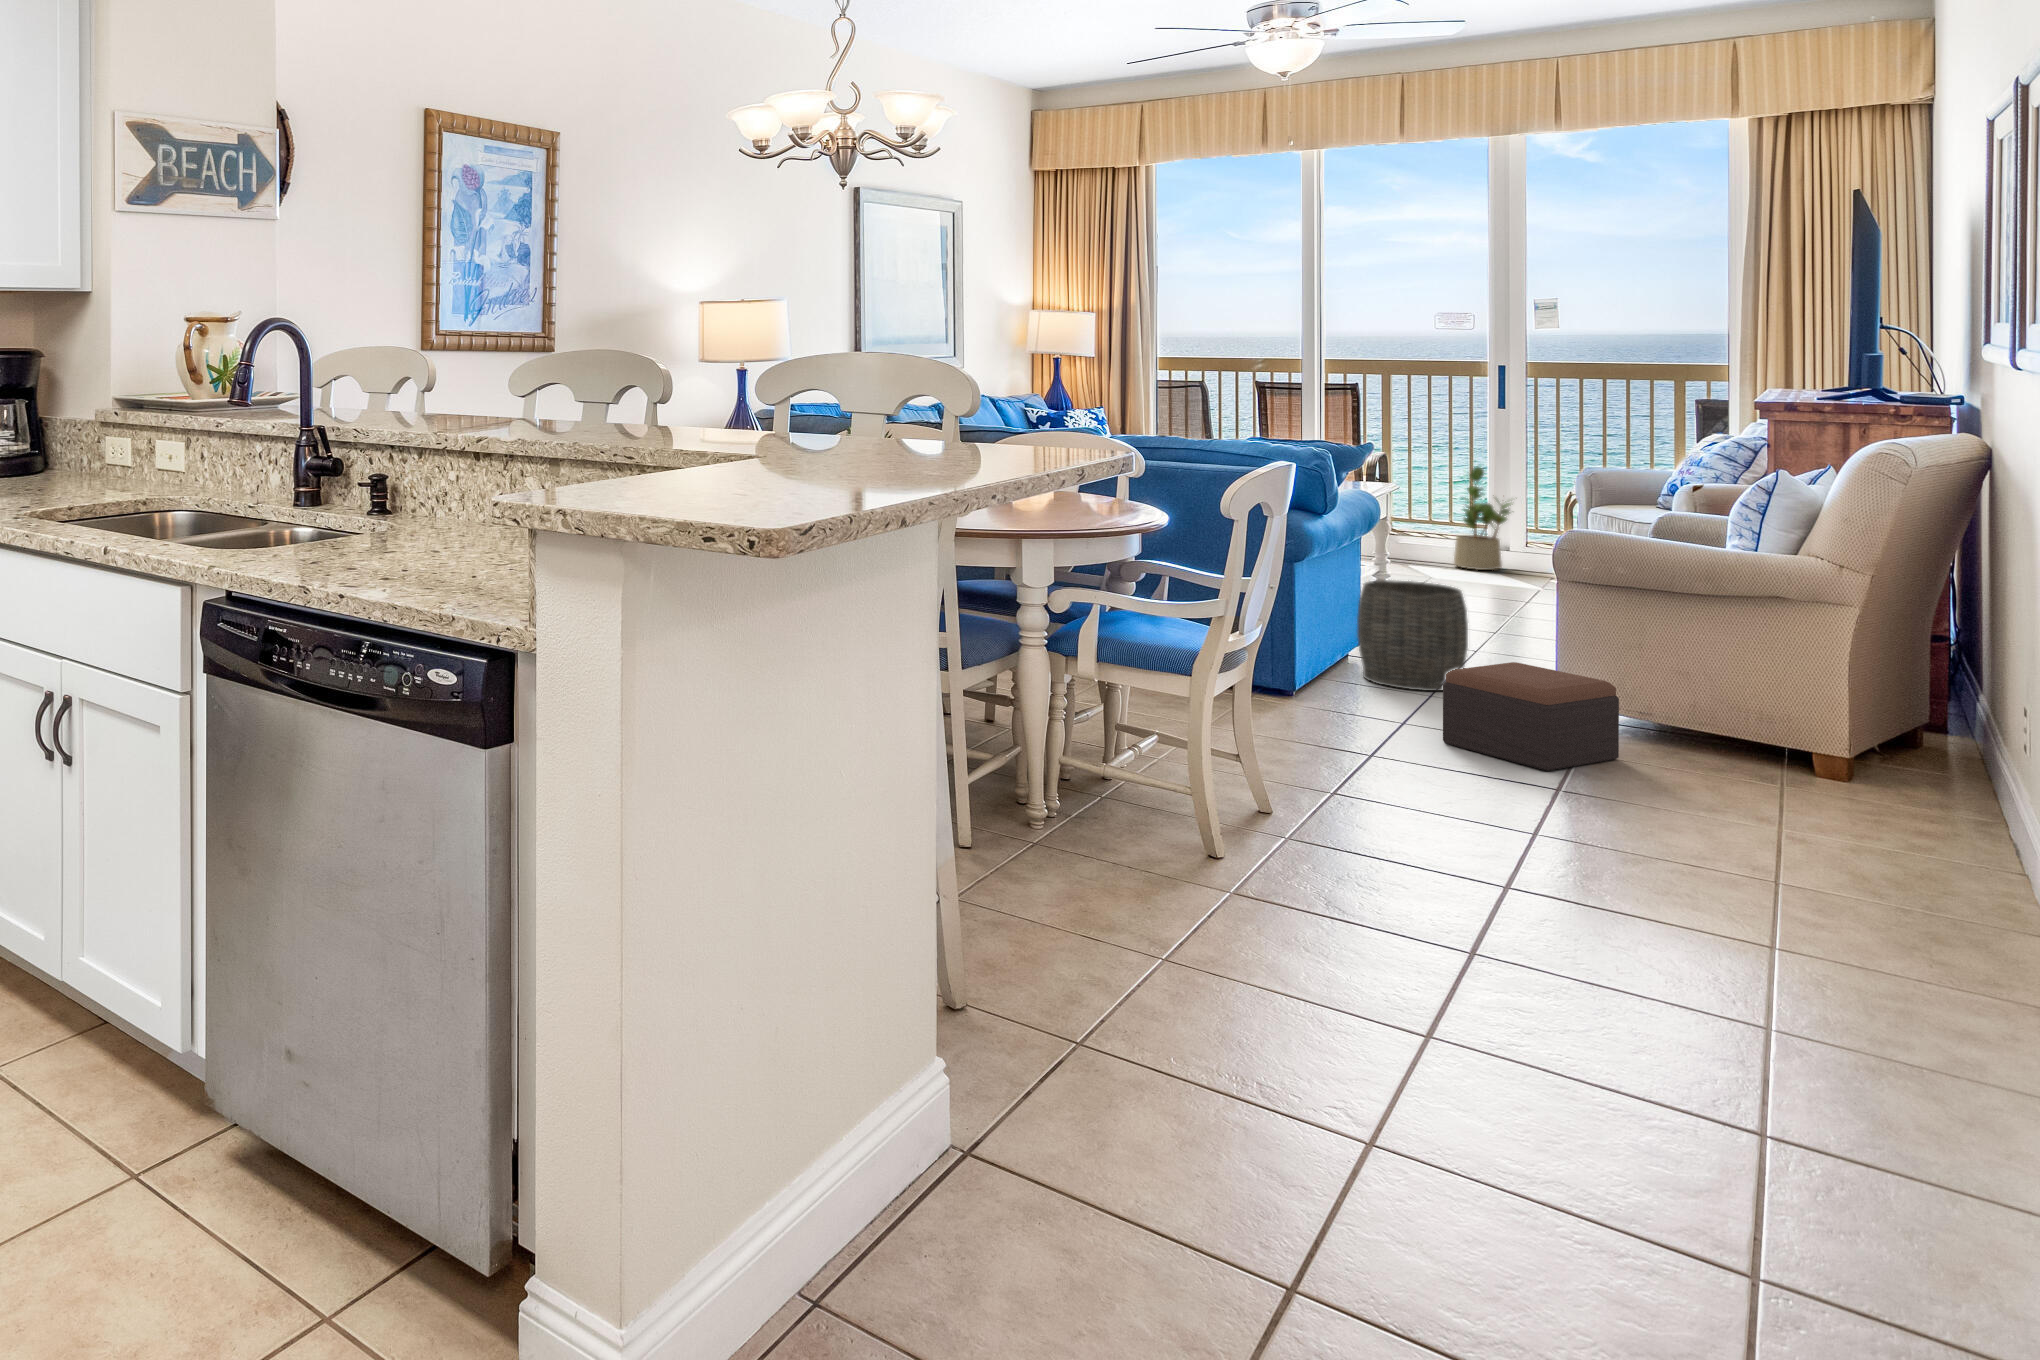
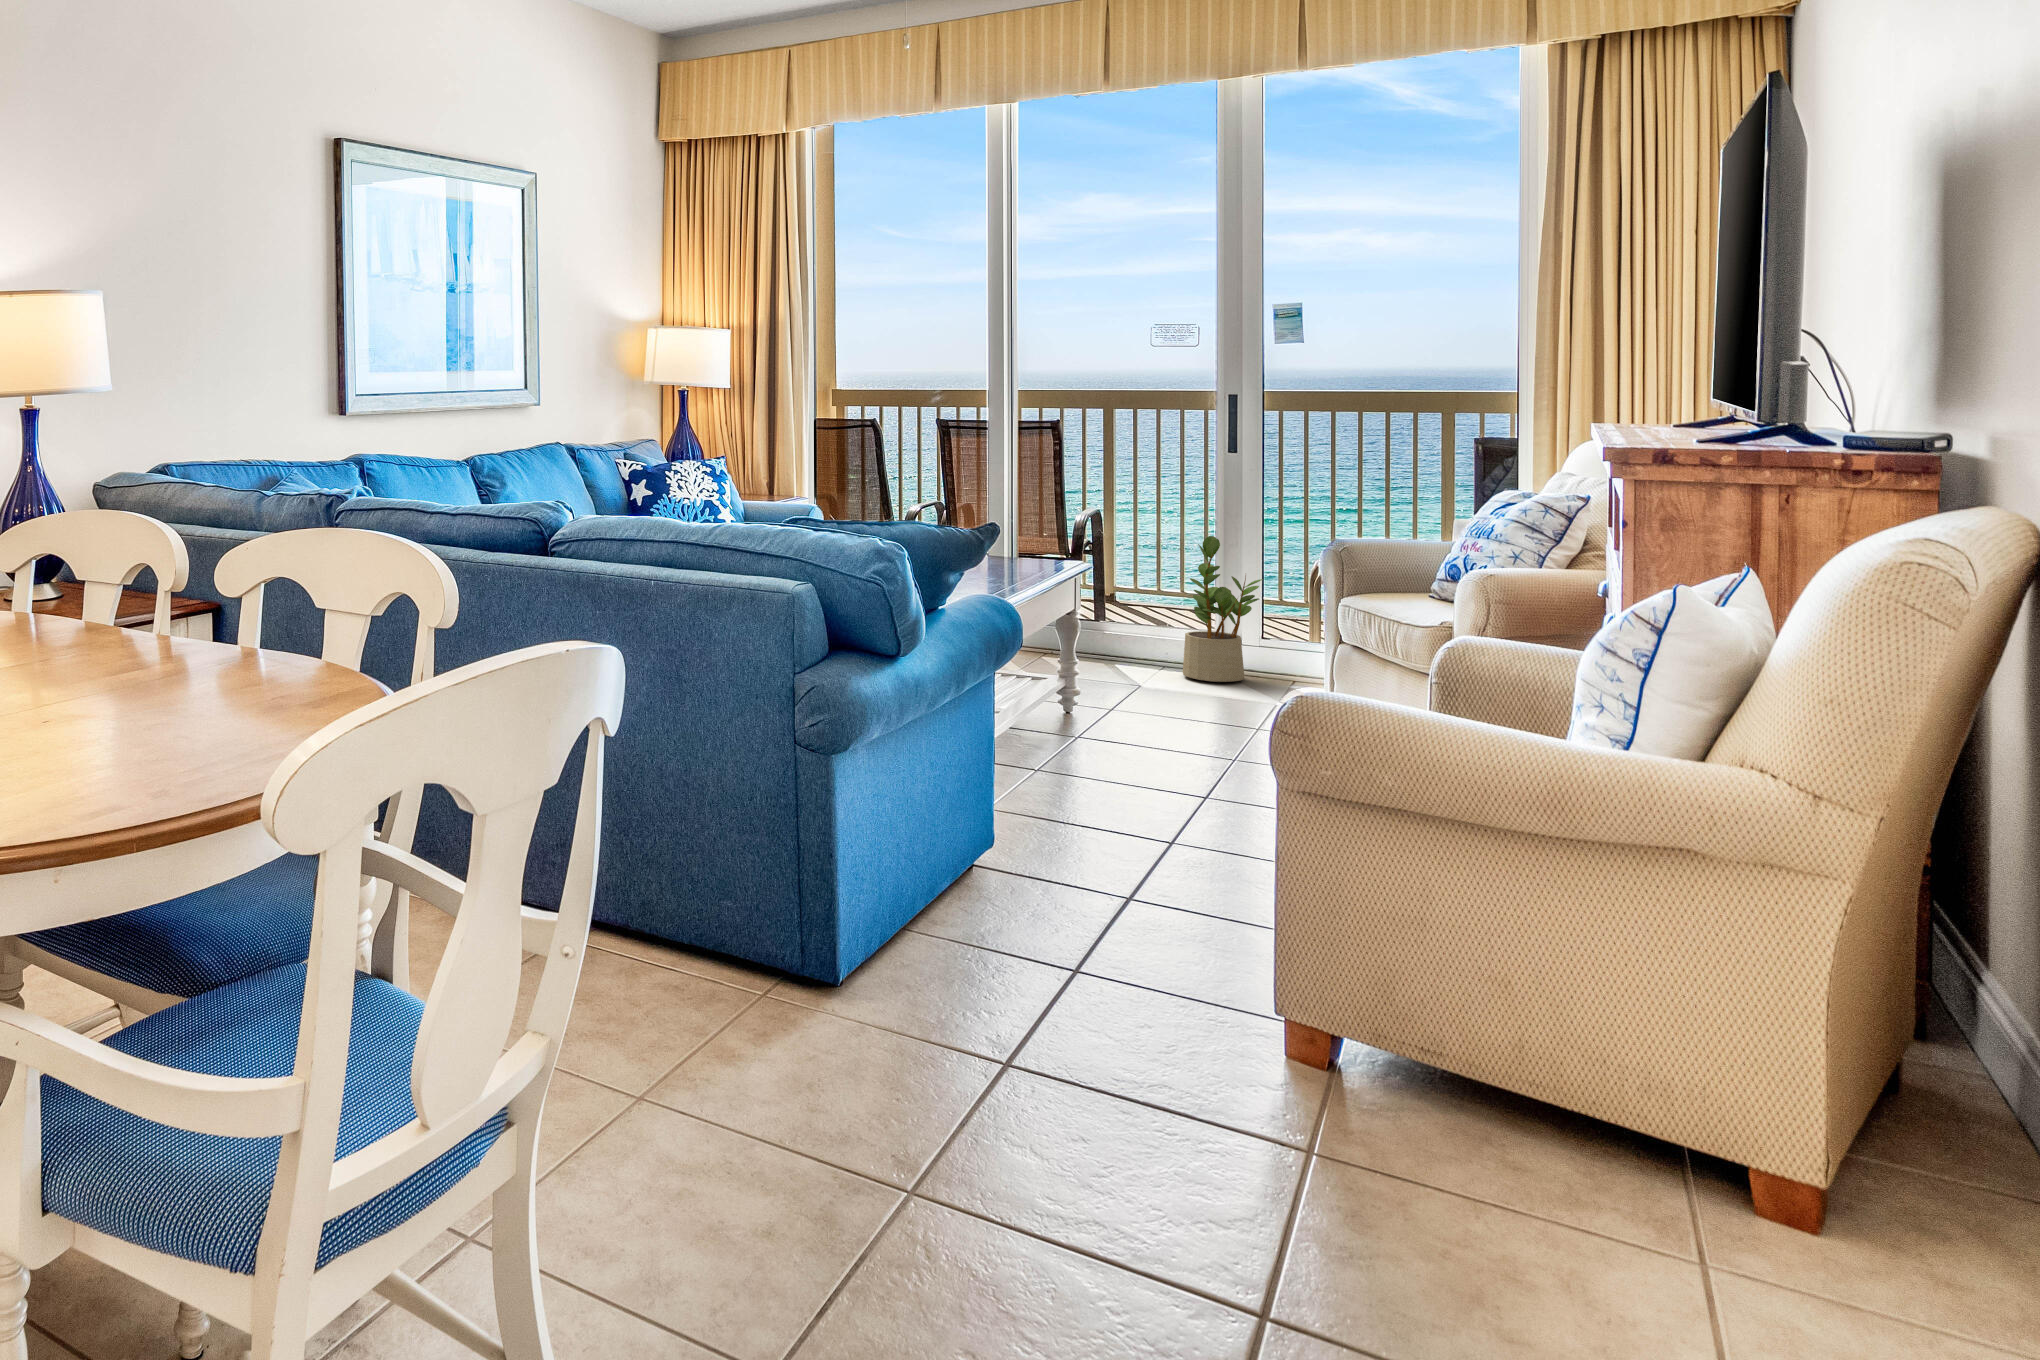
woven basket: present [1357,580,1468,691] -> none [972,760,1148,974]
footstool: present [1443,662,1619,771] -> none [1065,967,1395,1256]

